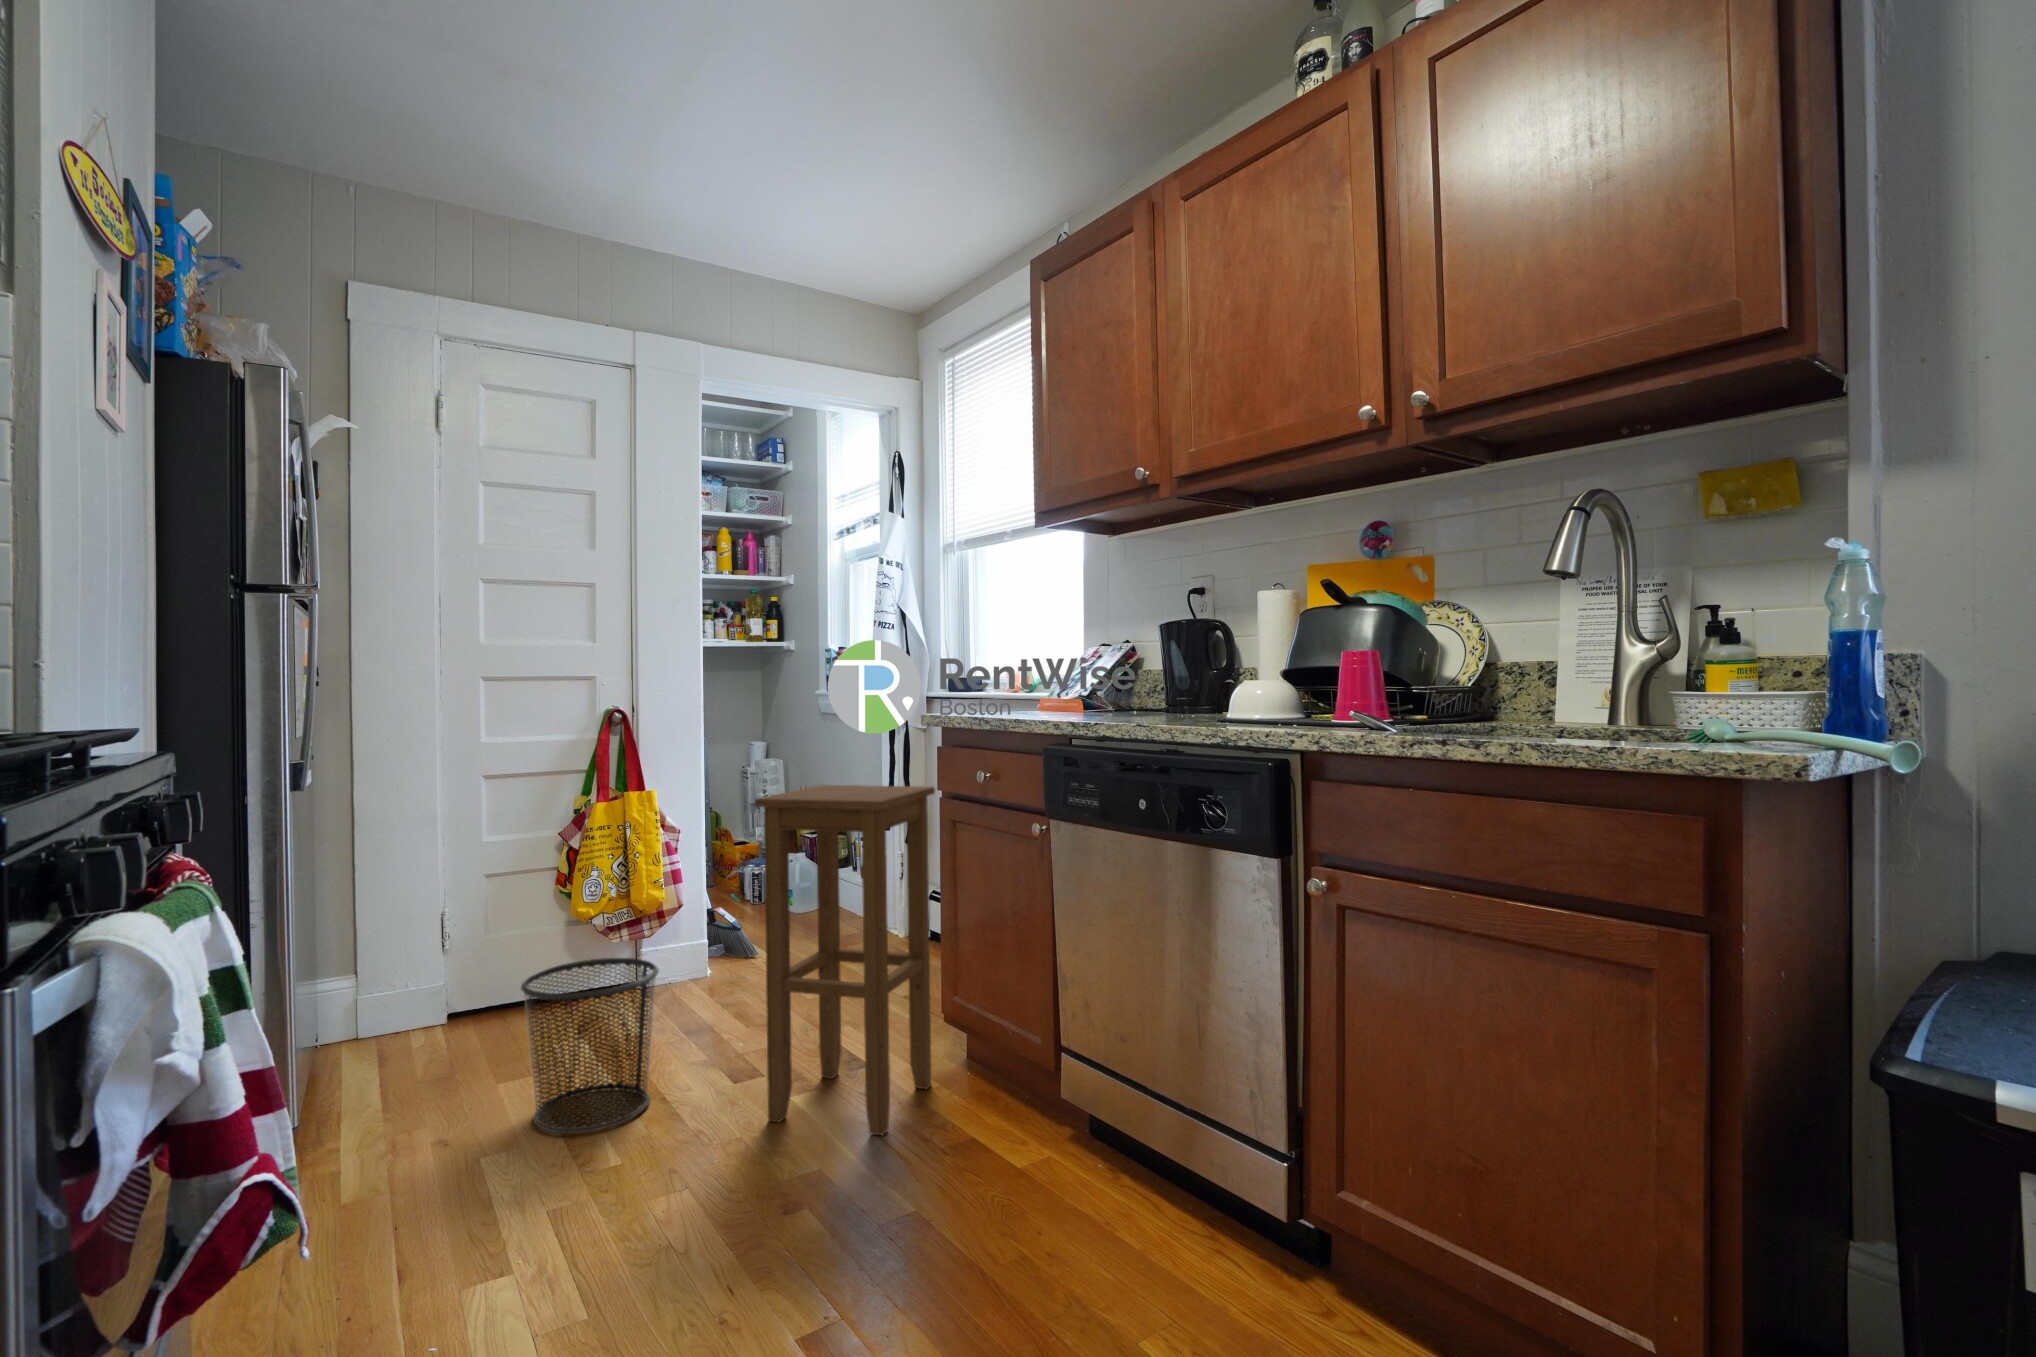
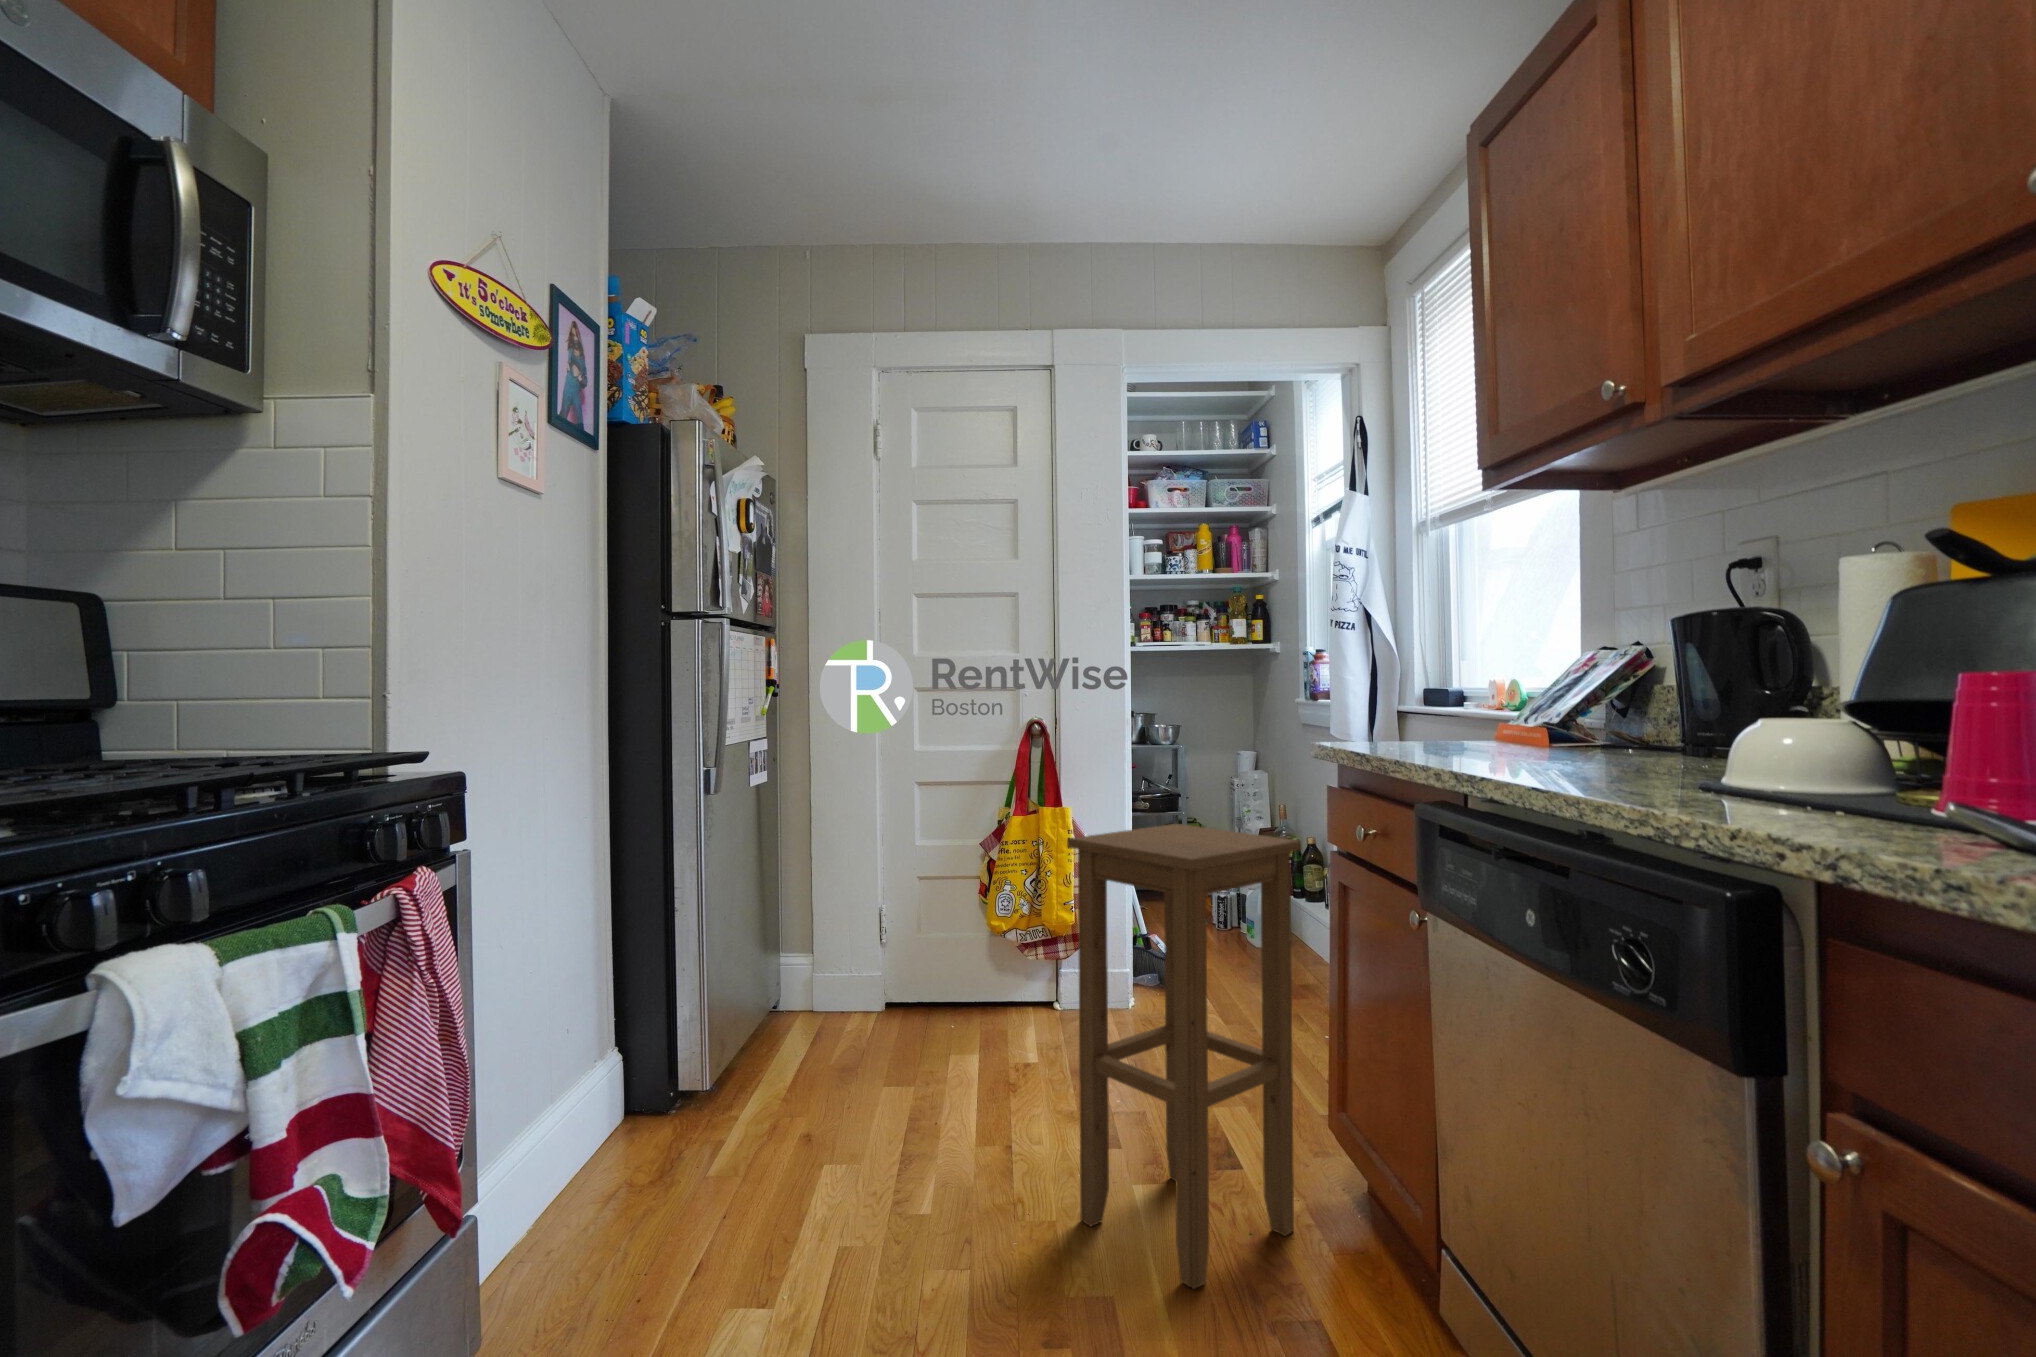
waste bin: present [521,958,659,1134] -> none [862,986,996,1174]

